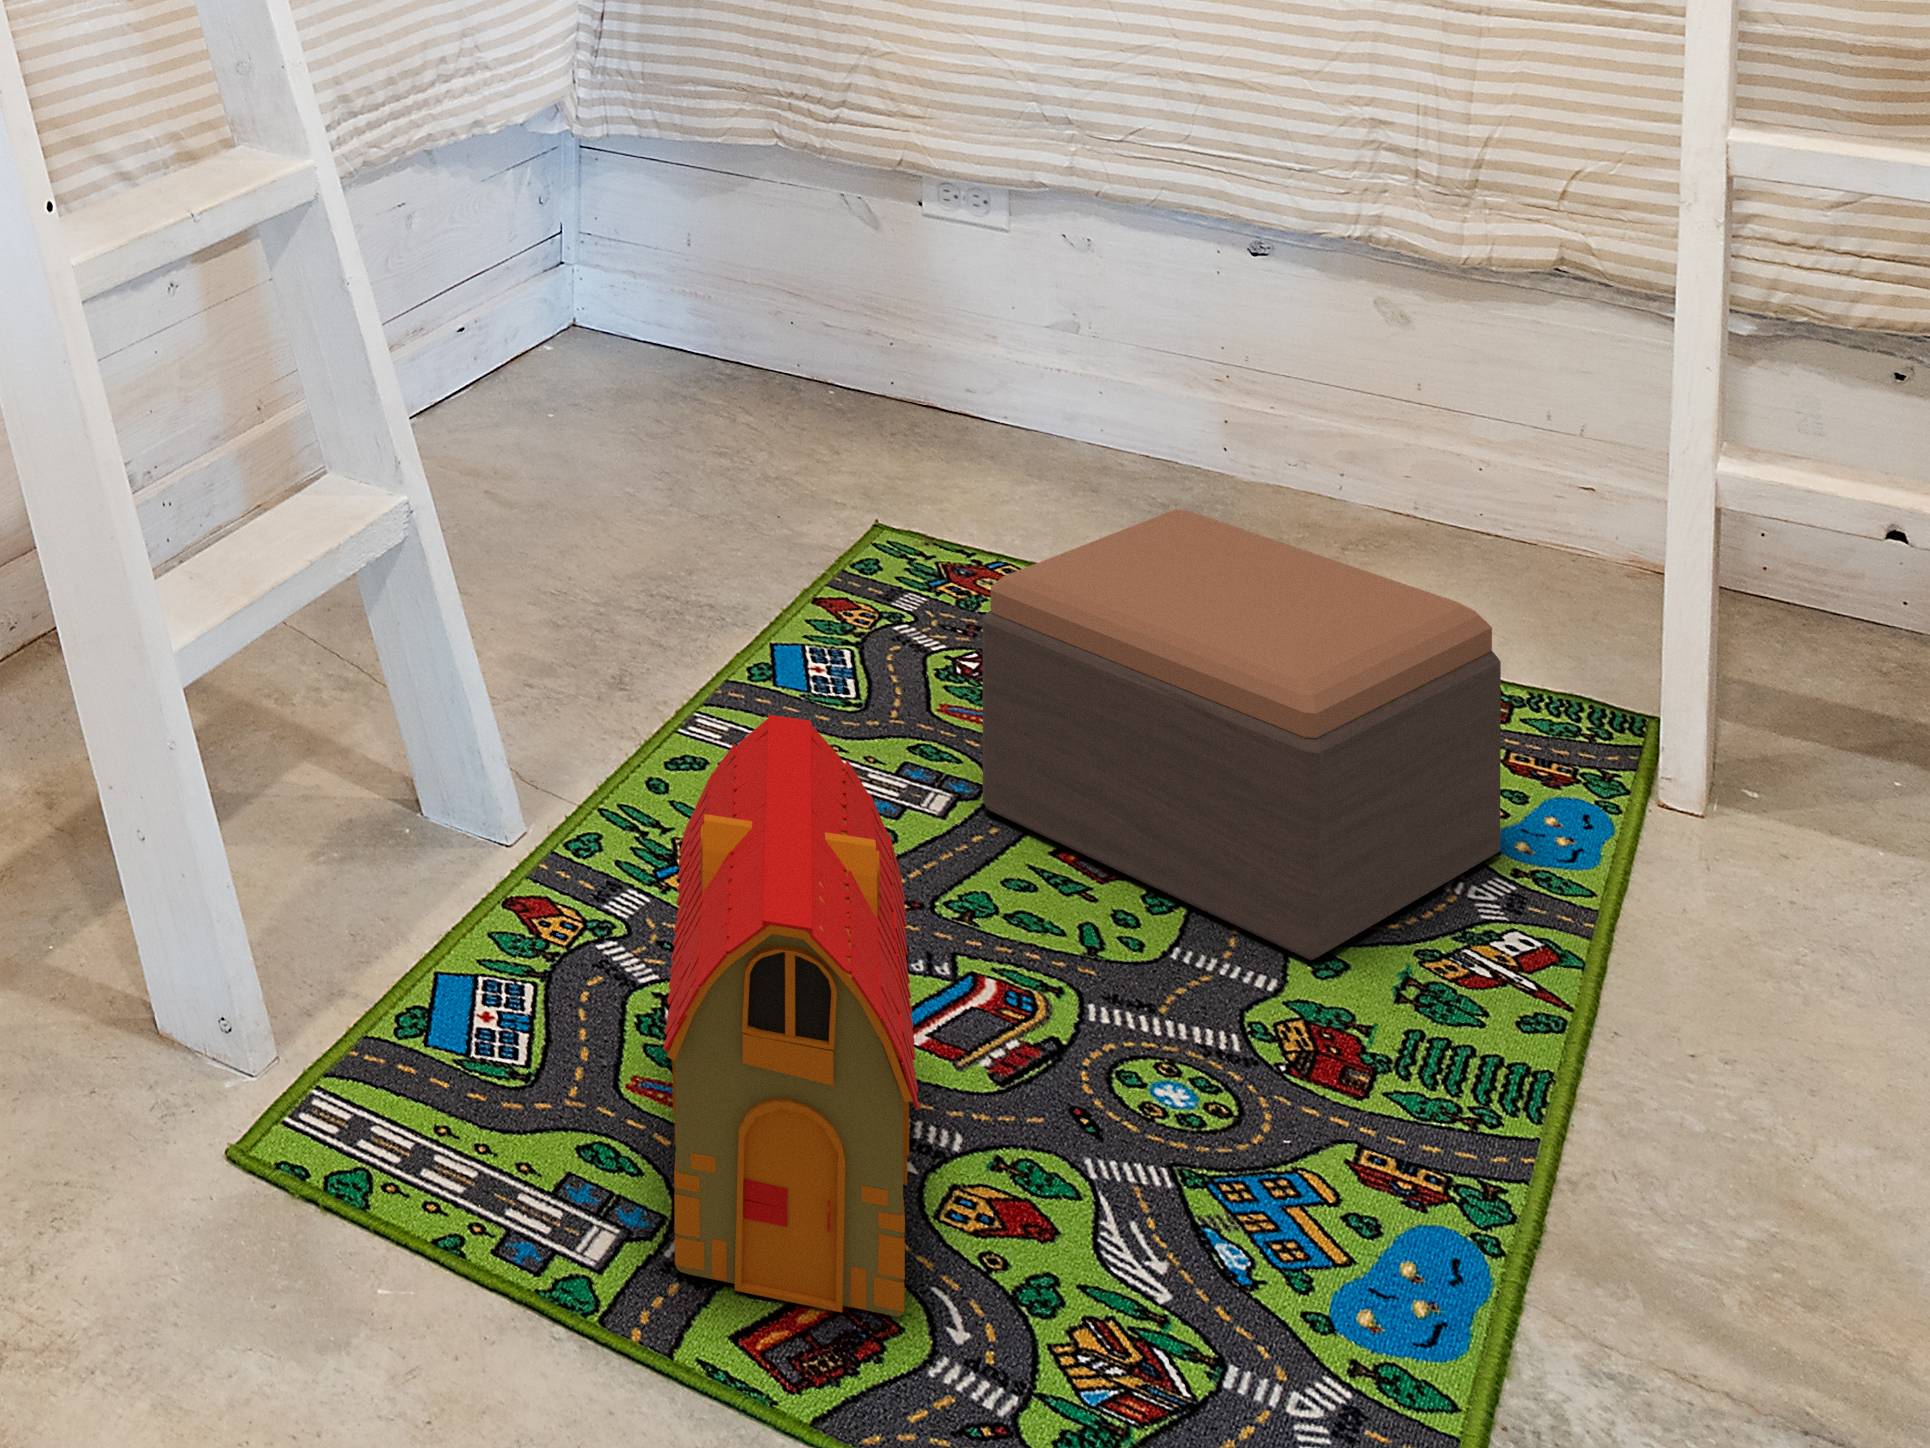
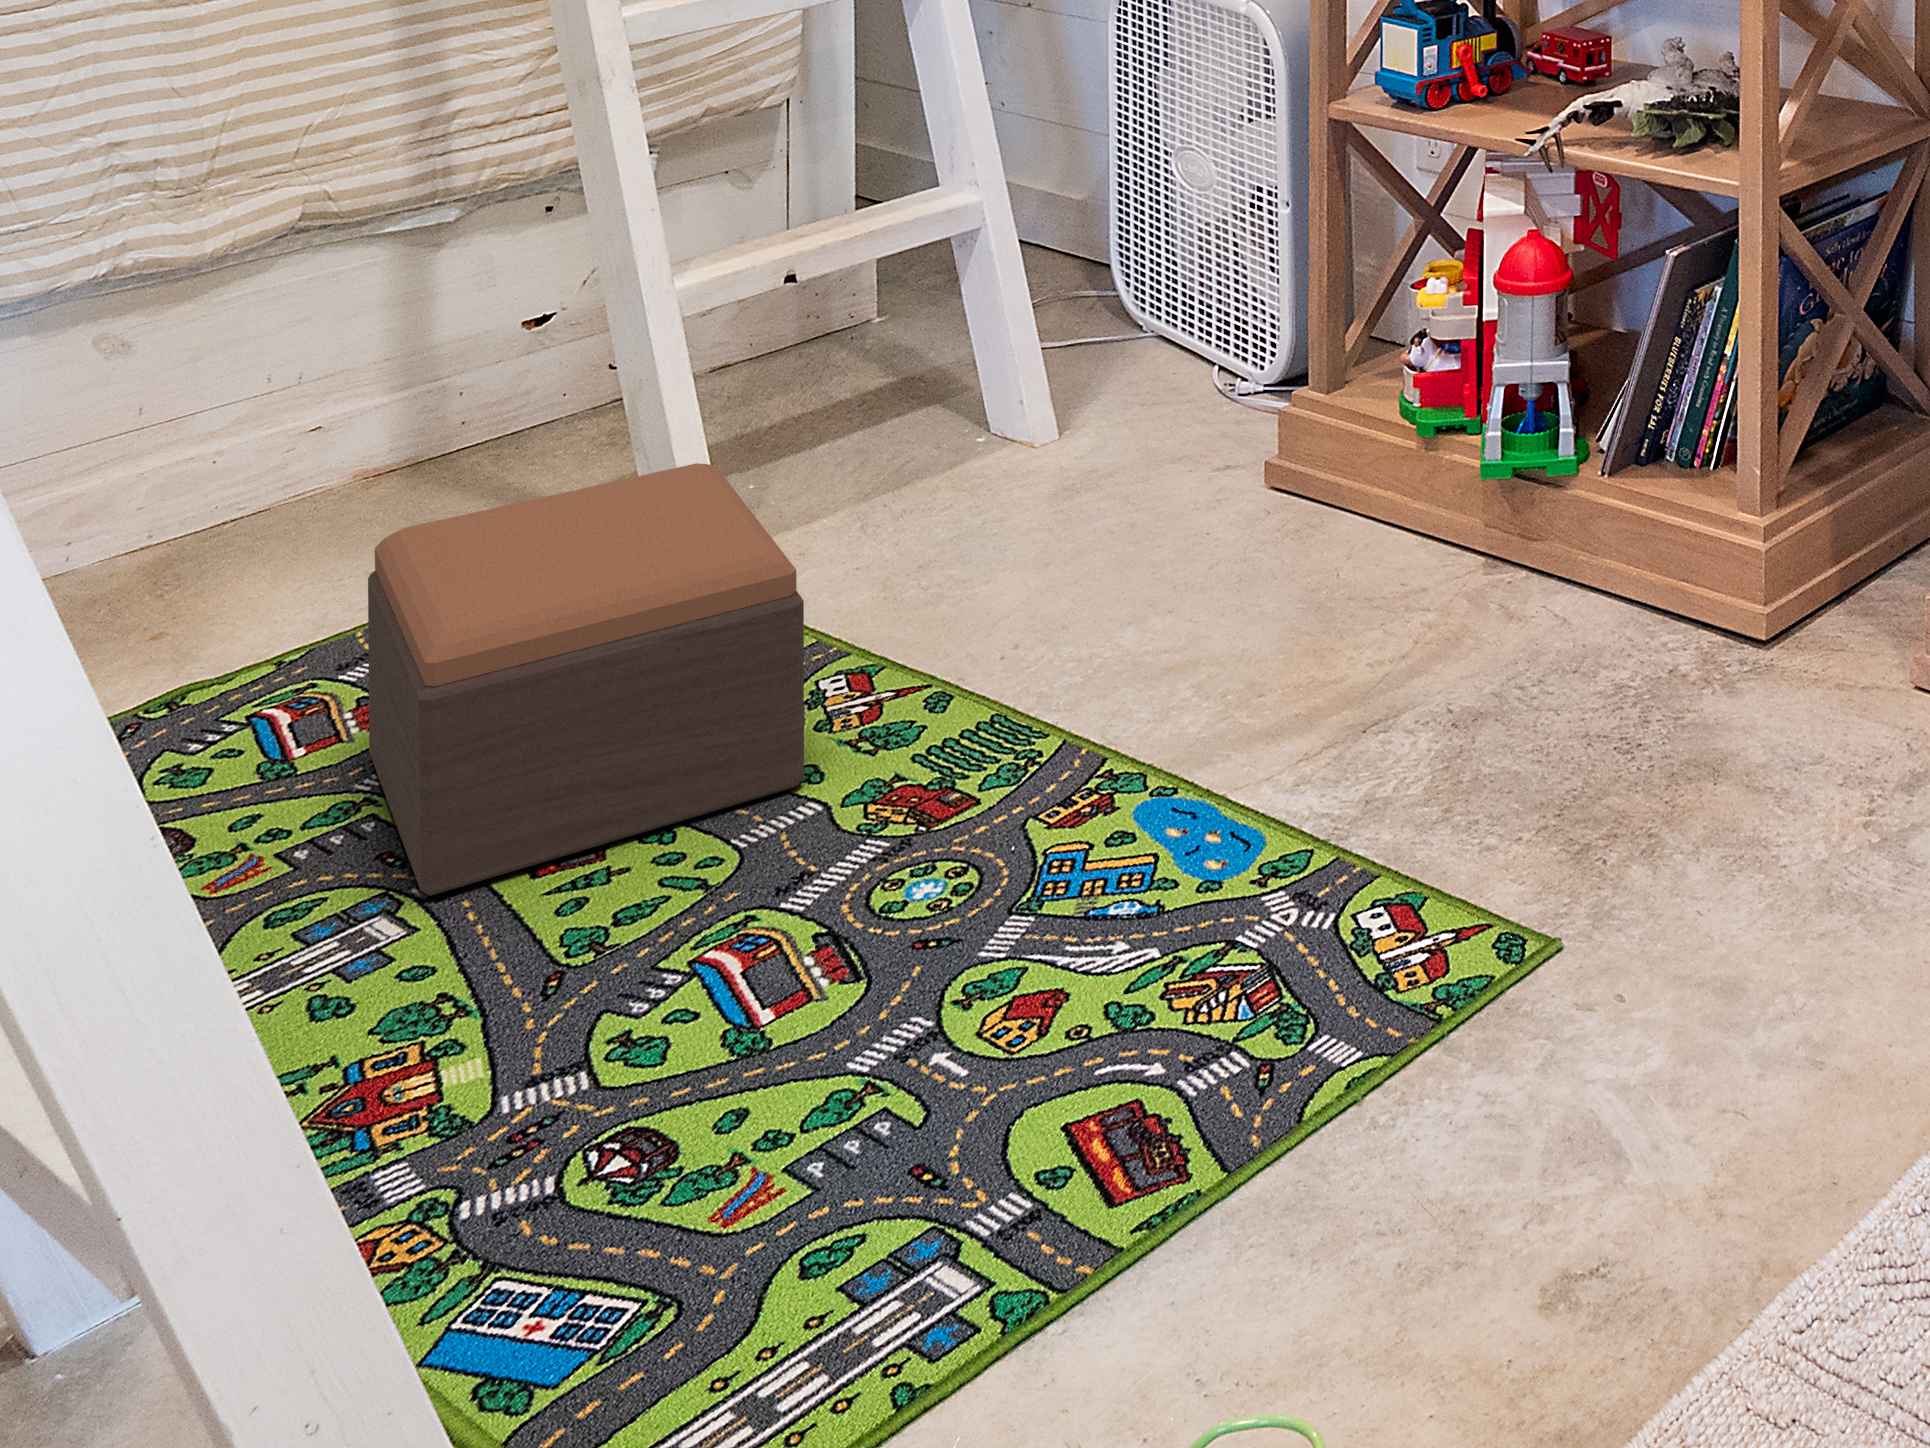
toy house: present [663,715,919,1317] -> none [647,761,1147,1229]

